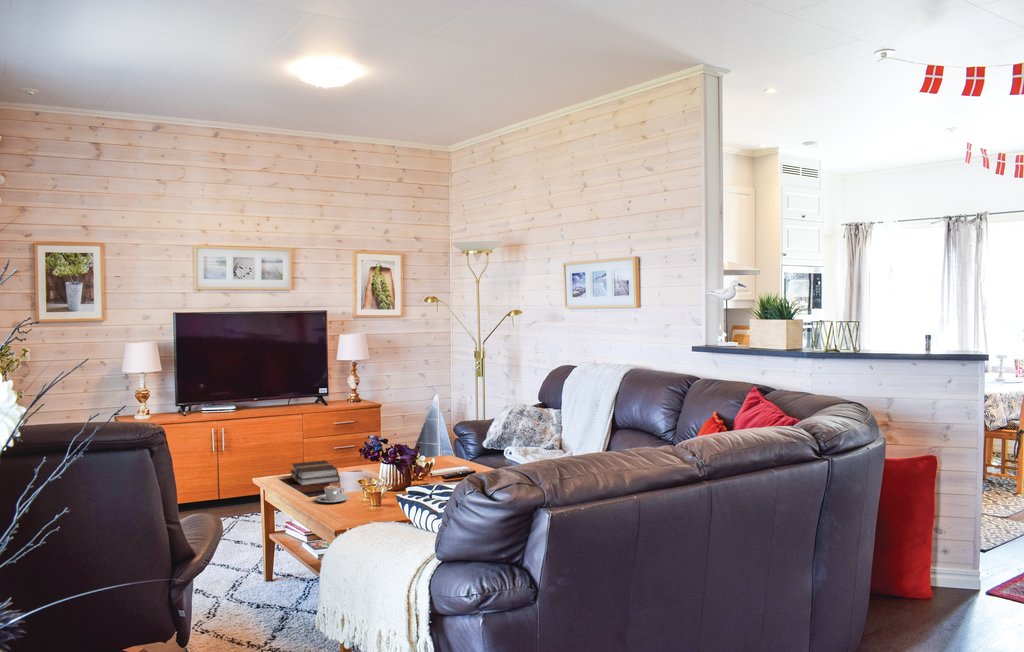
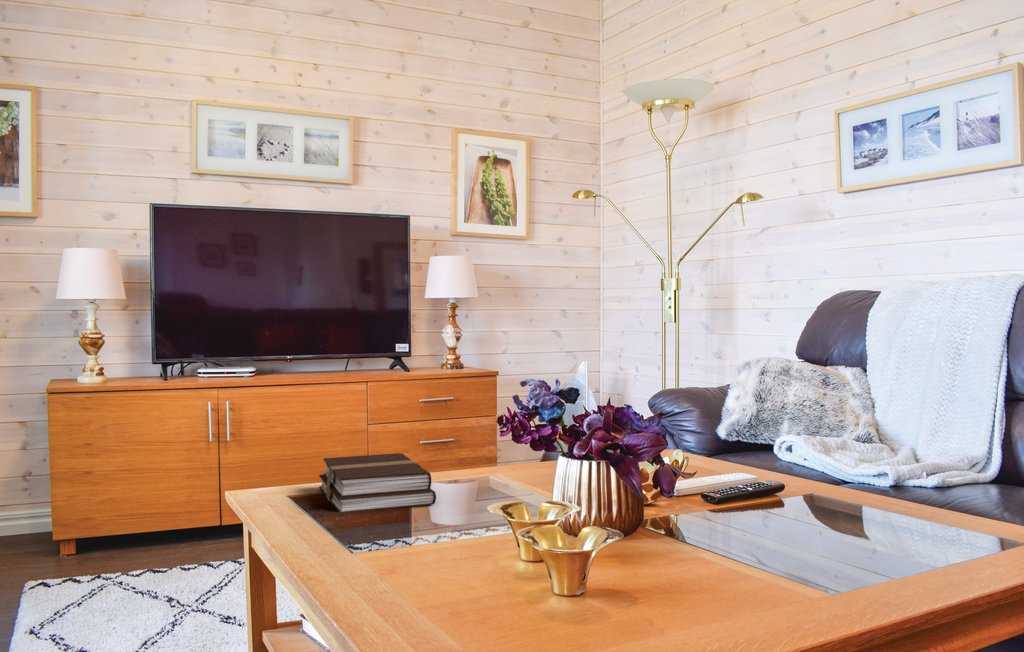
coffee cup: present [316,485,349,503] -> none [368,520,469,577]

